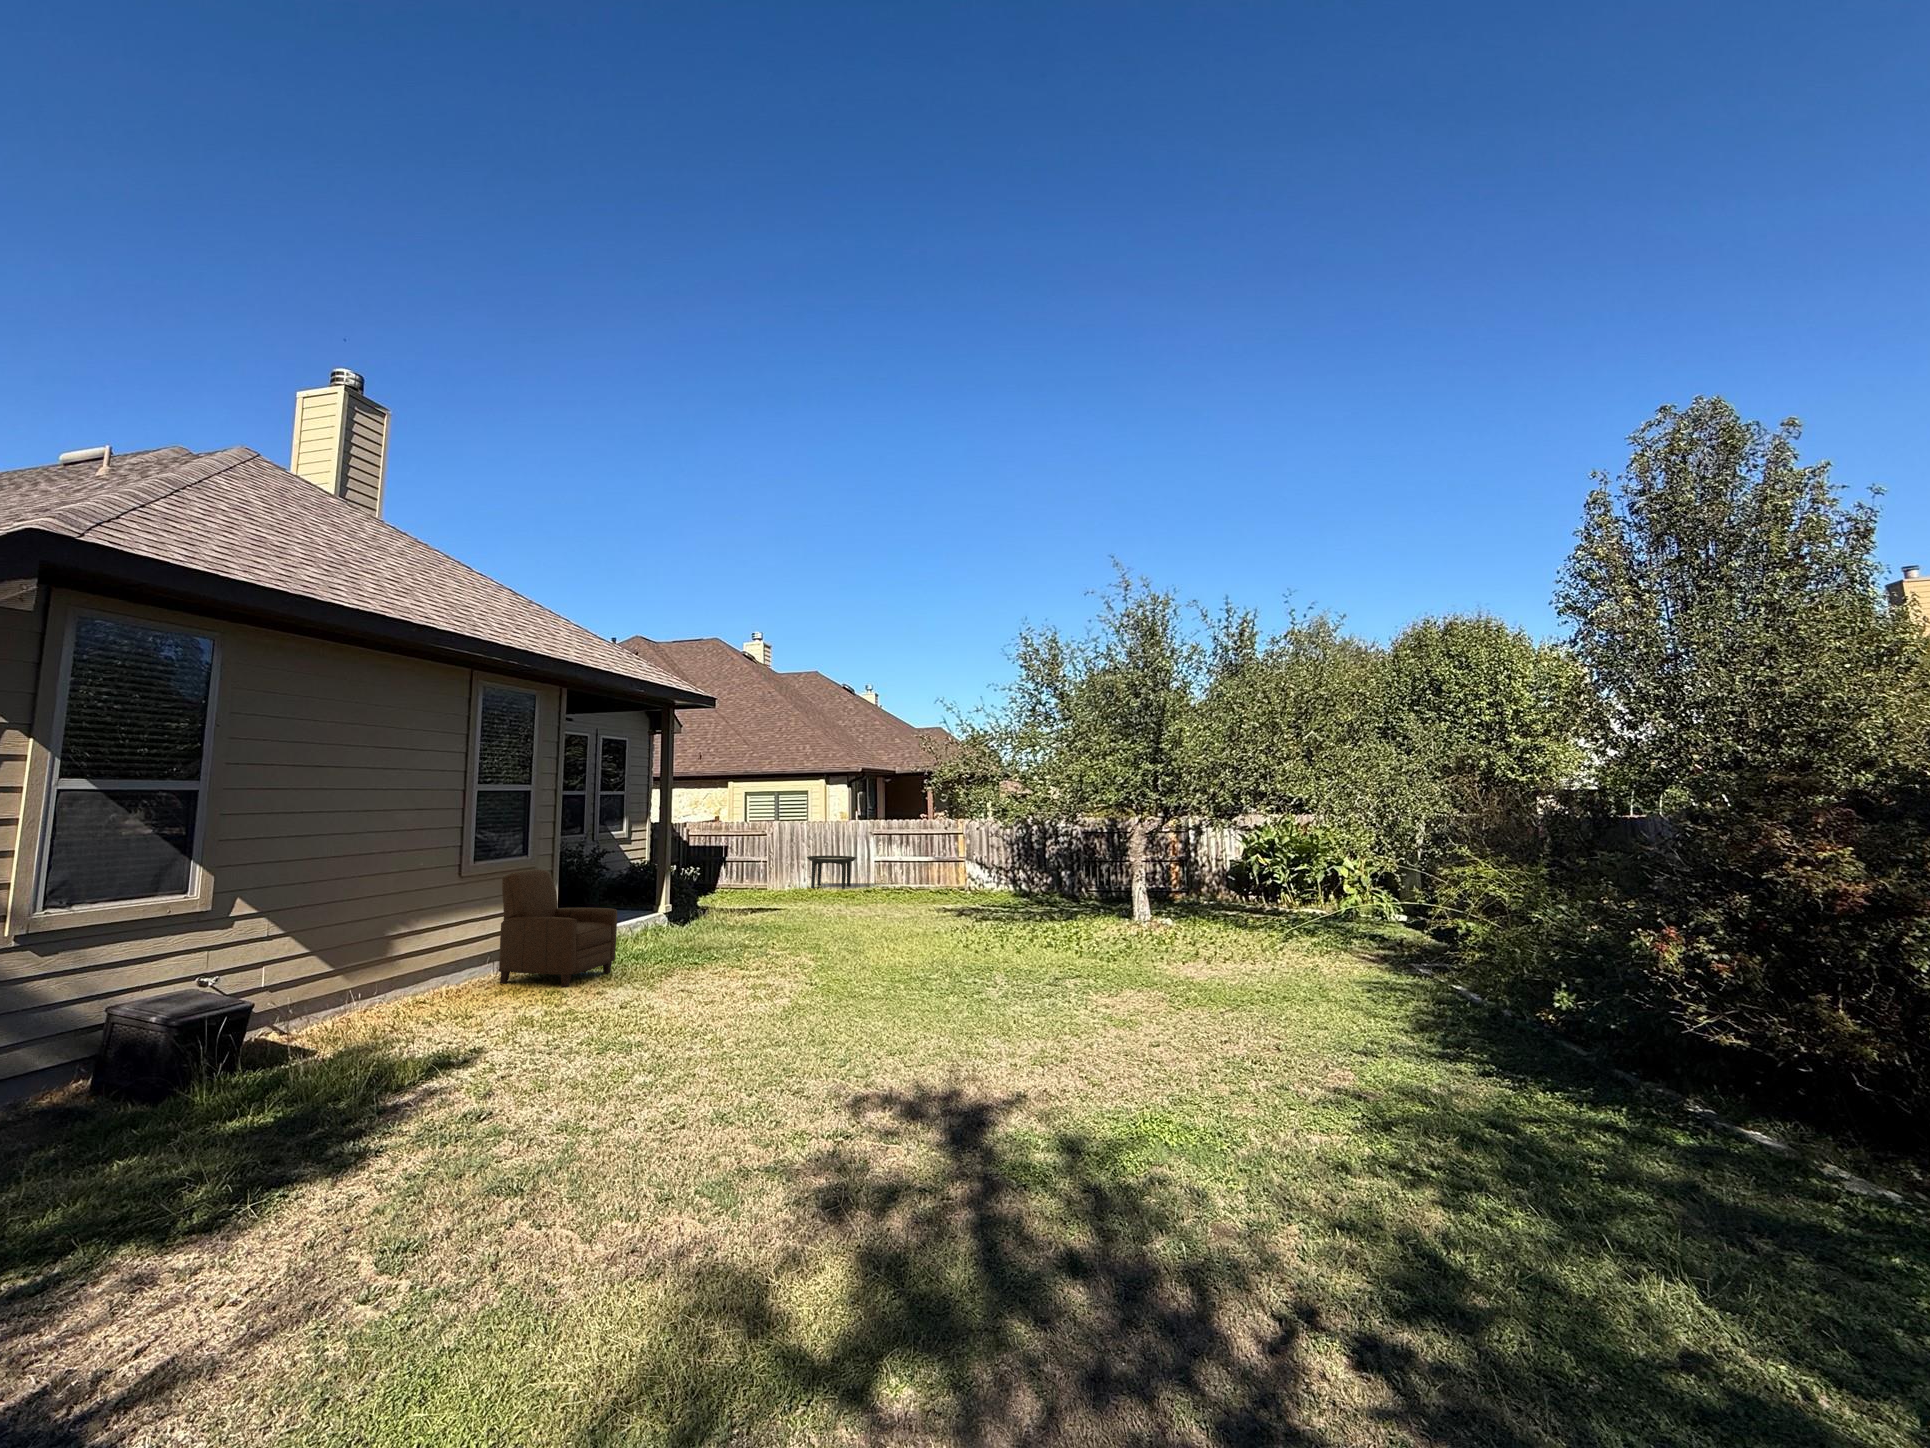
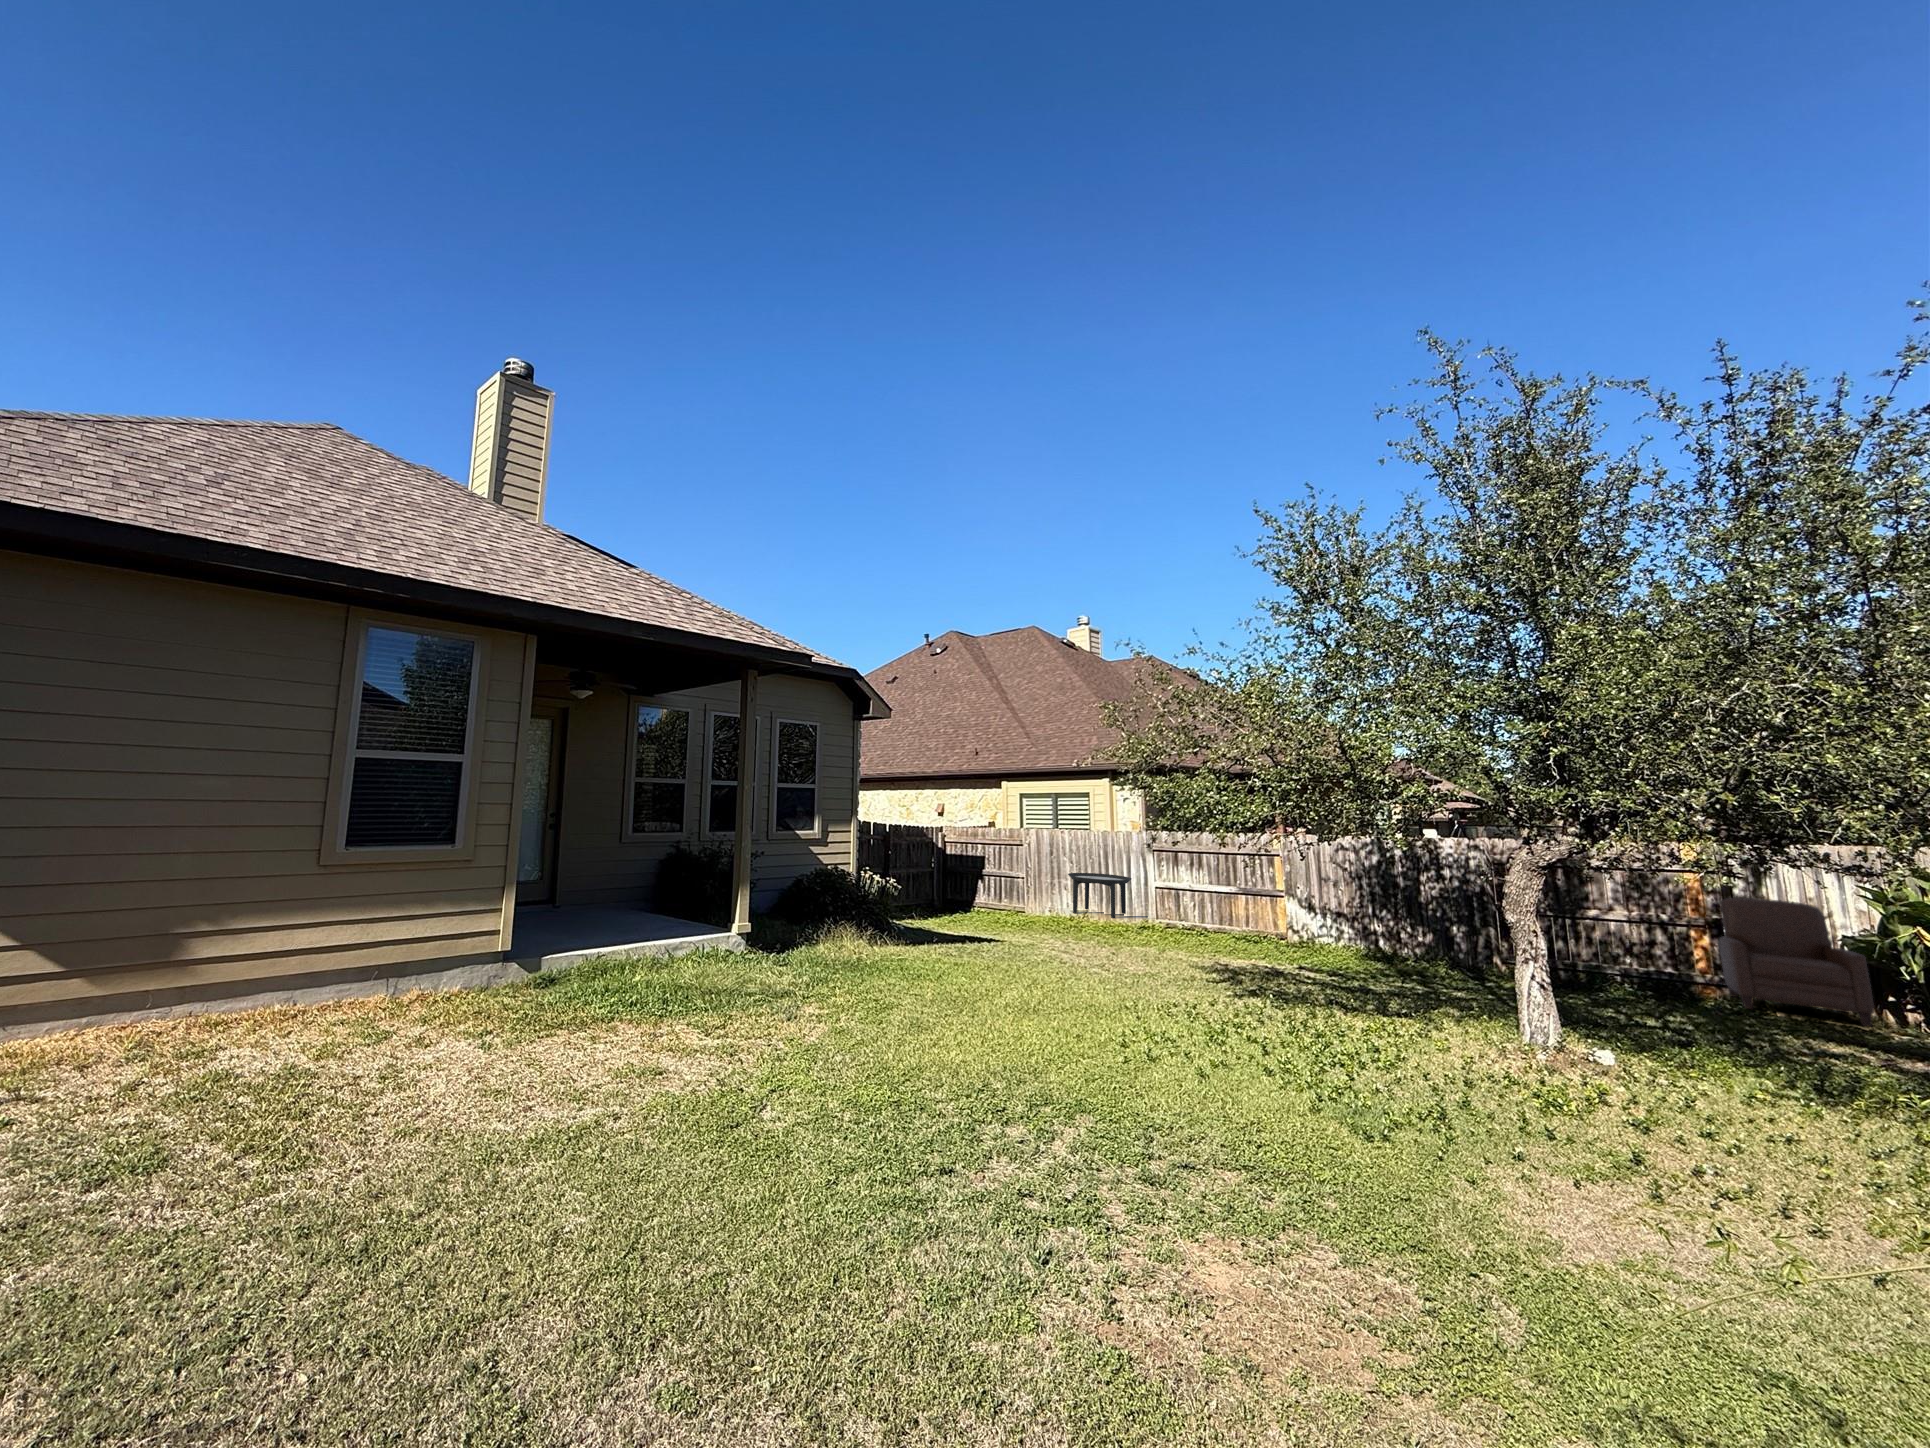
chair: present [499,869,617,988] -> present [1719,898,1874,1027]

